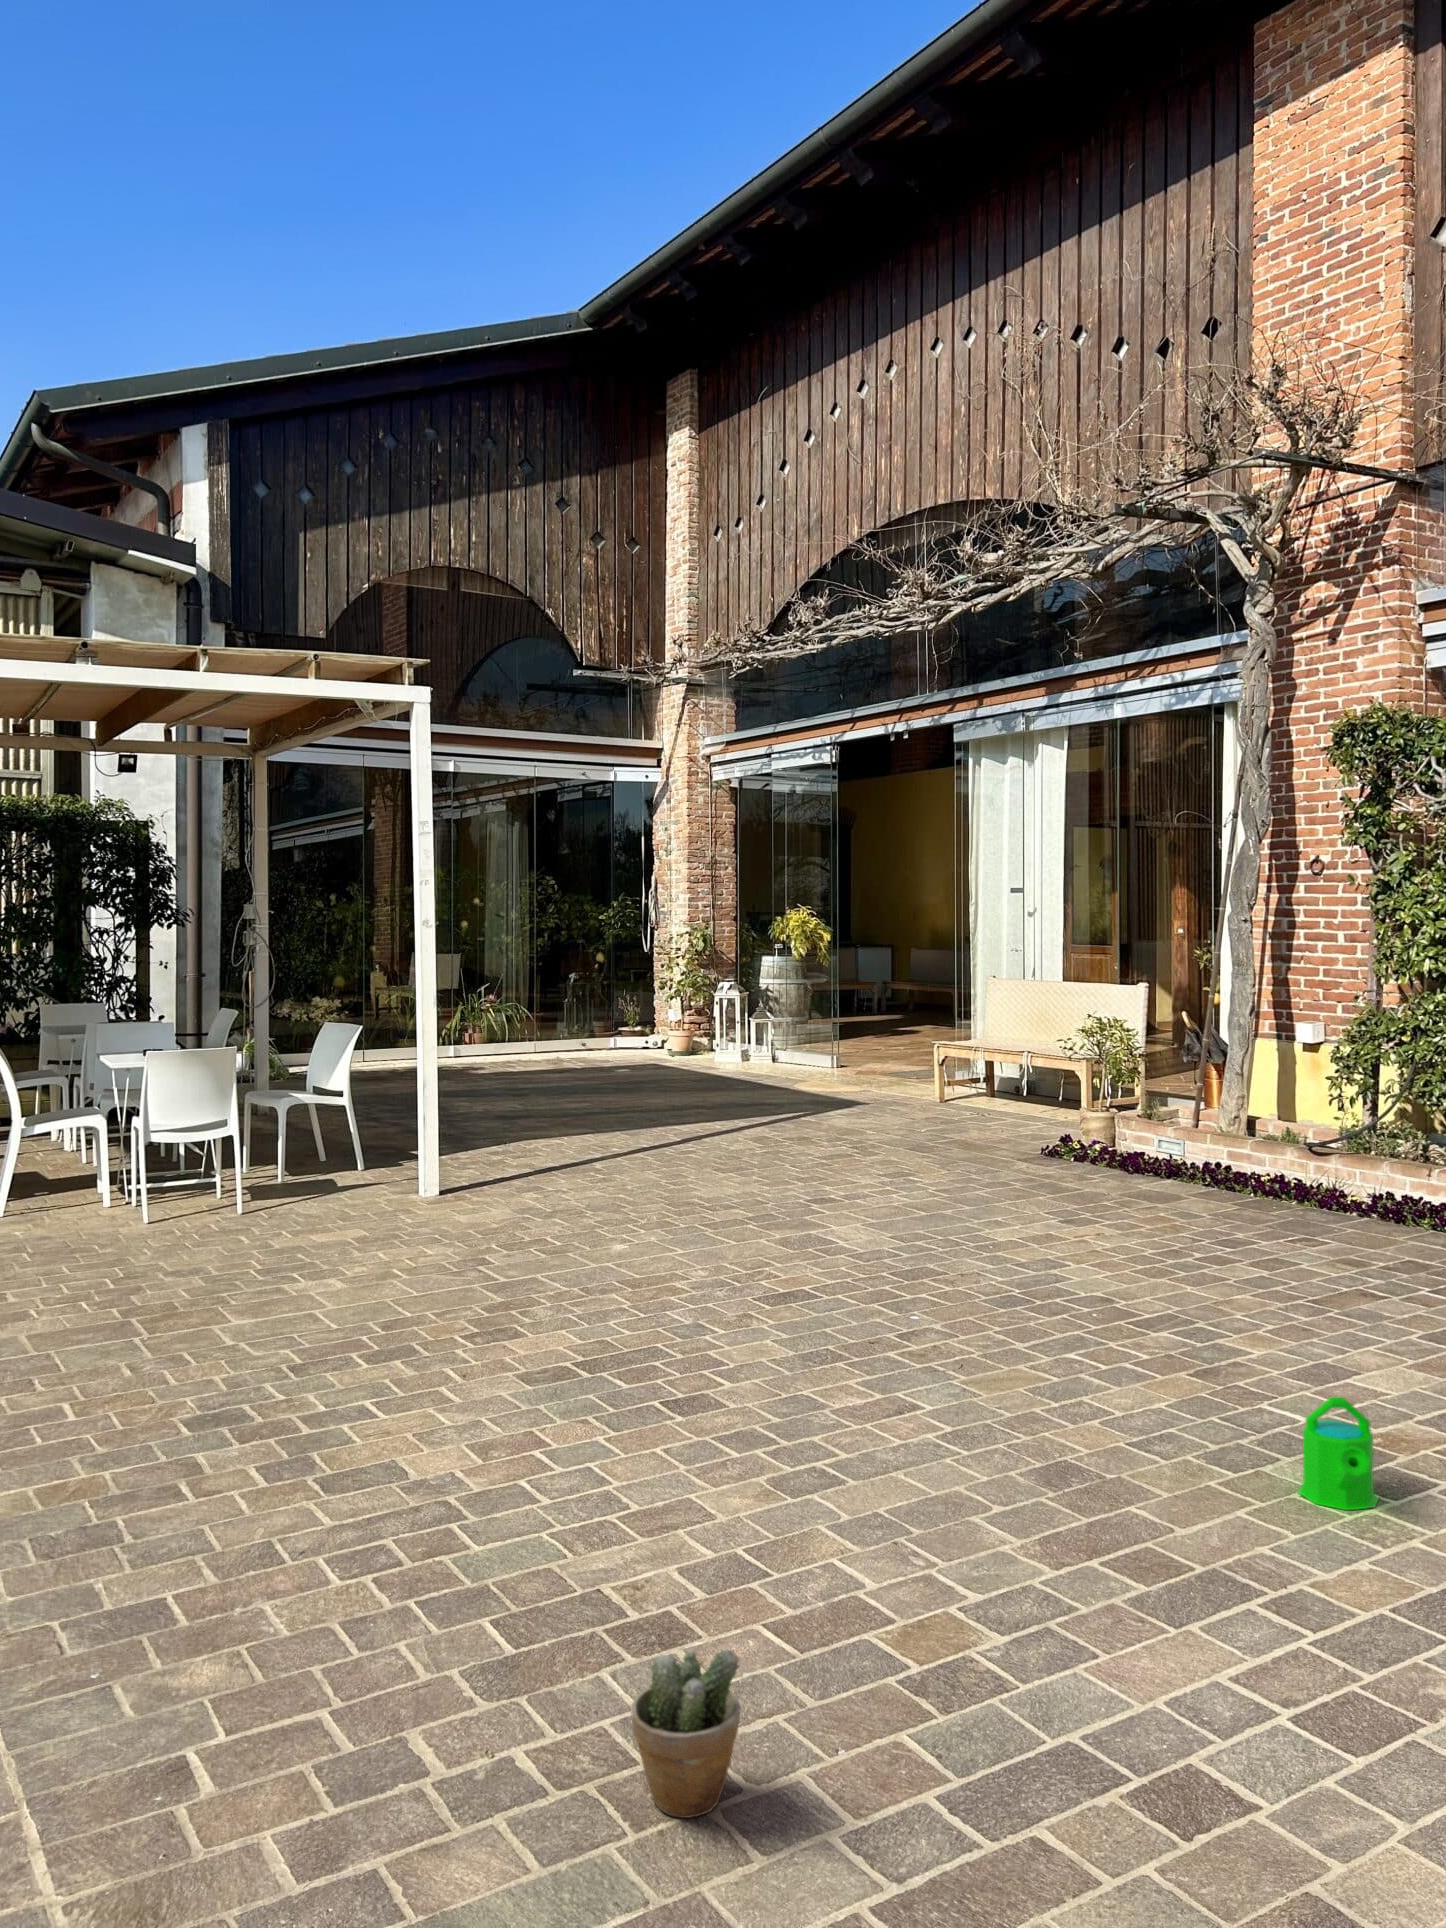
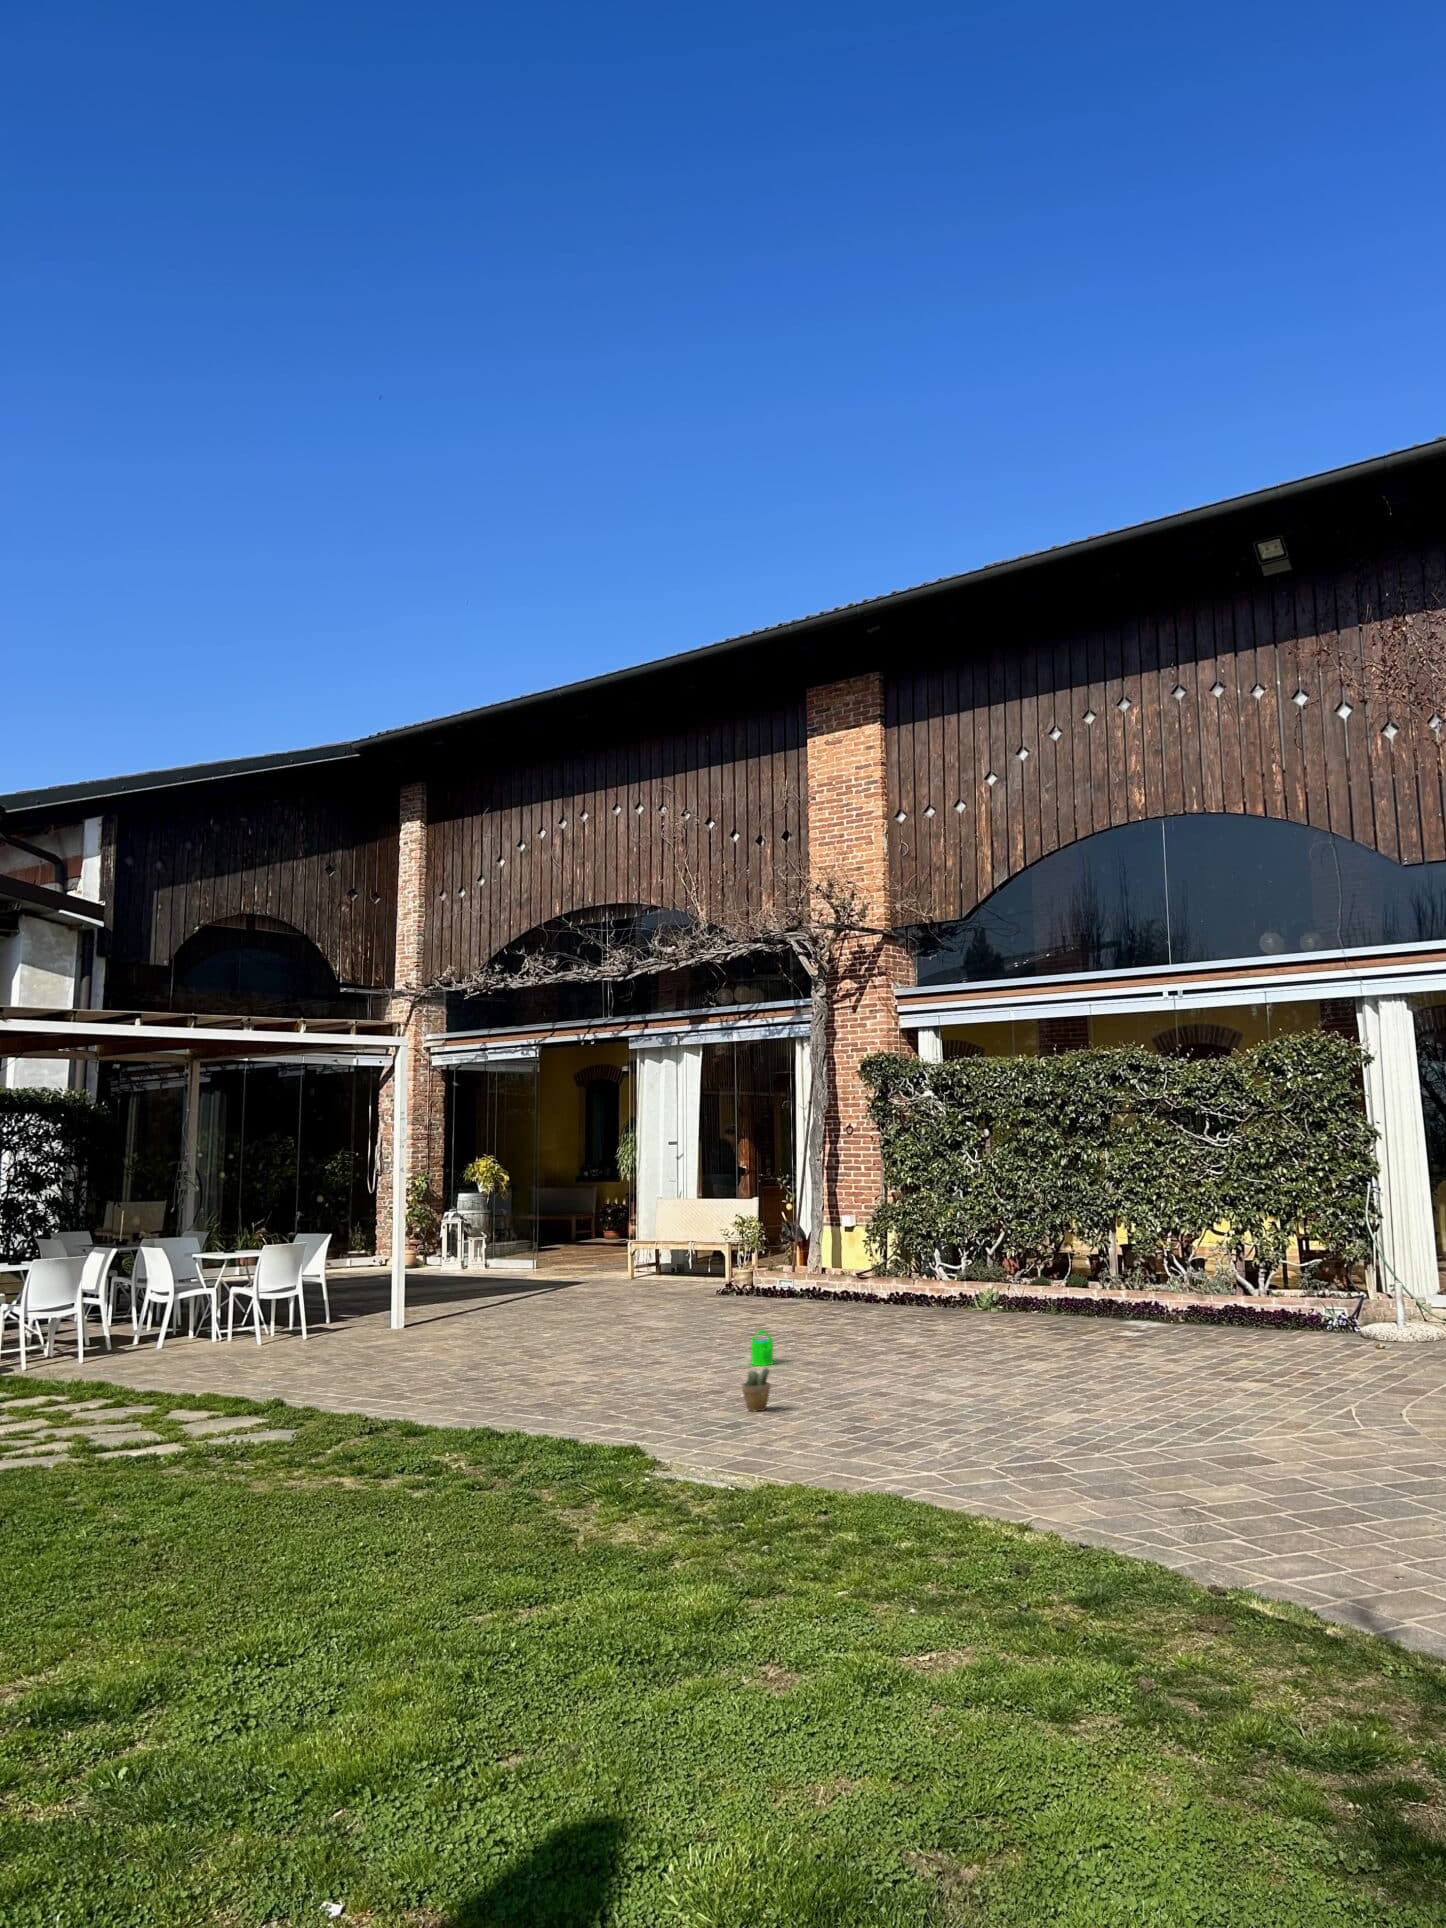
watering can: present [1298,1396,1379,1510] -> present [751,1330,774,1366]

